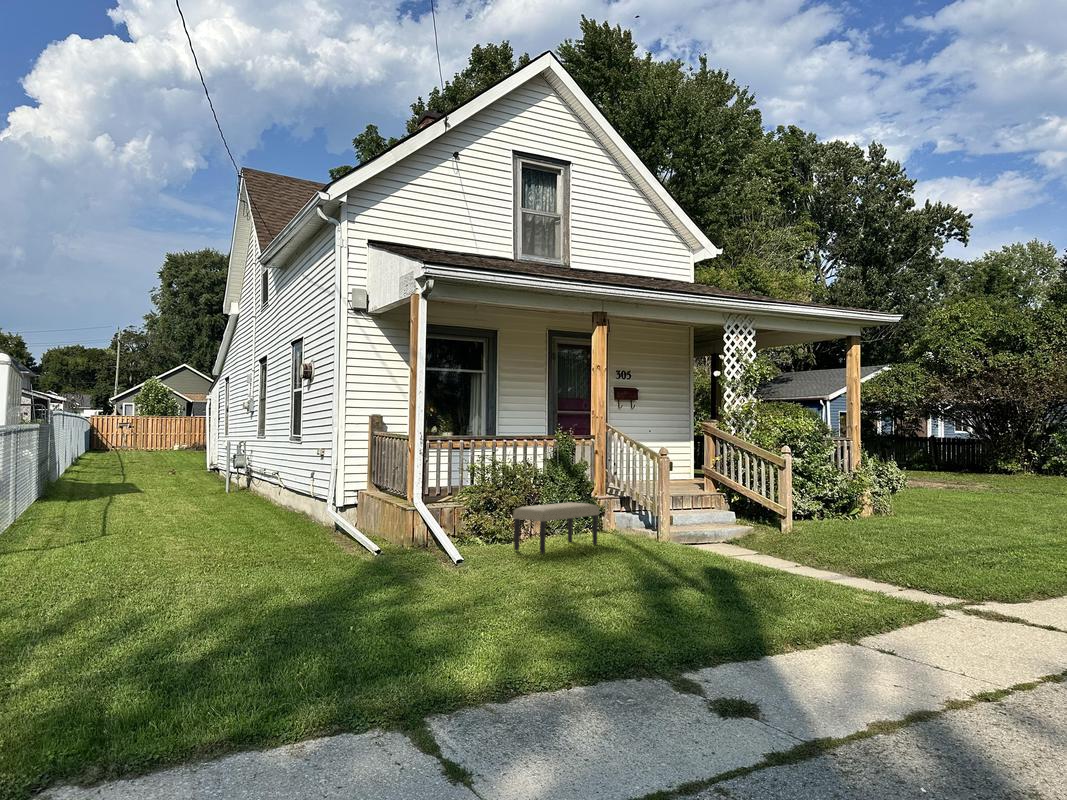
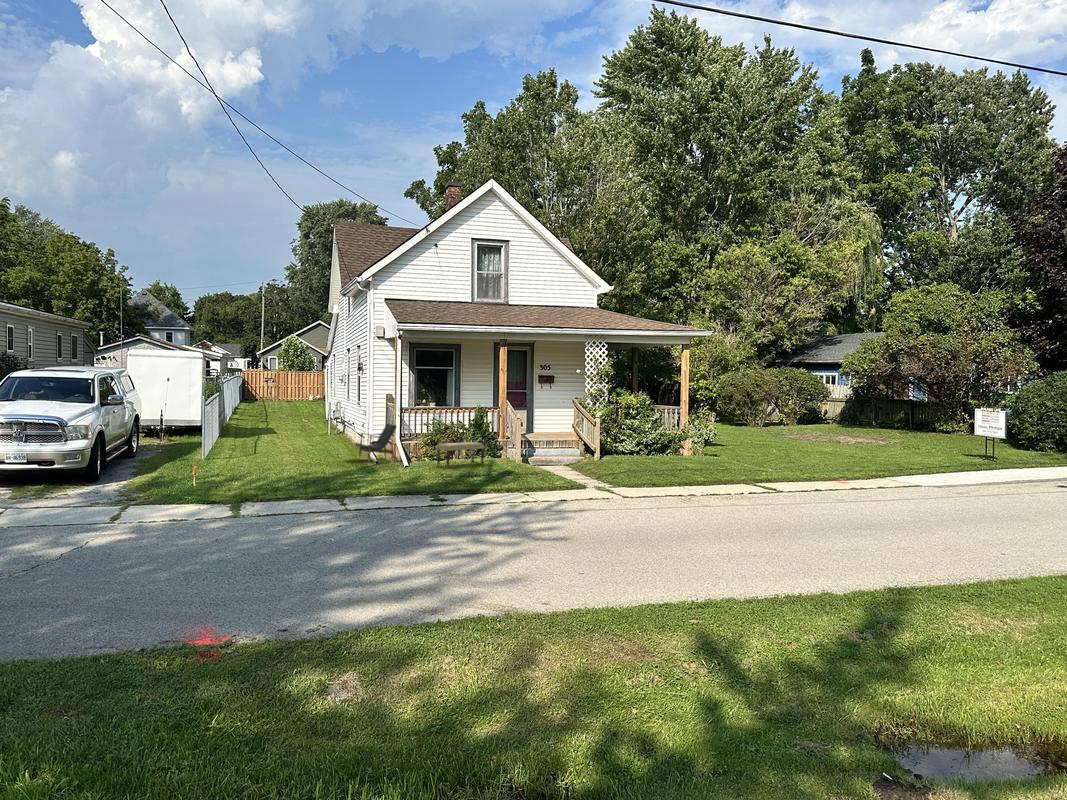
lounge chair: none [328,468,416,548] -> present [355,424,396,461]

